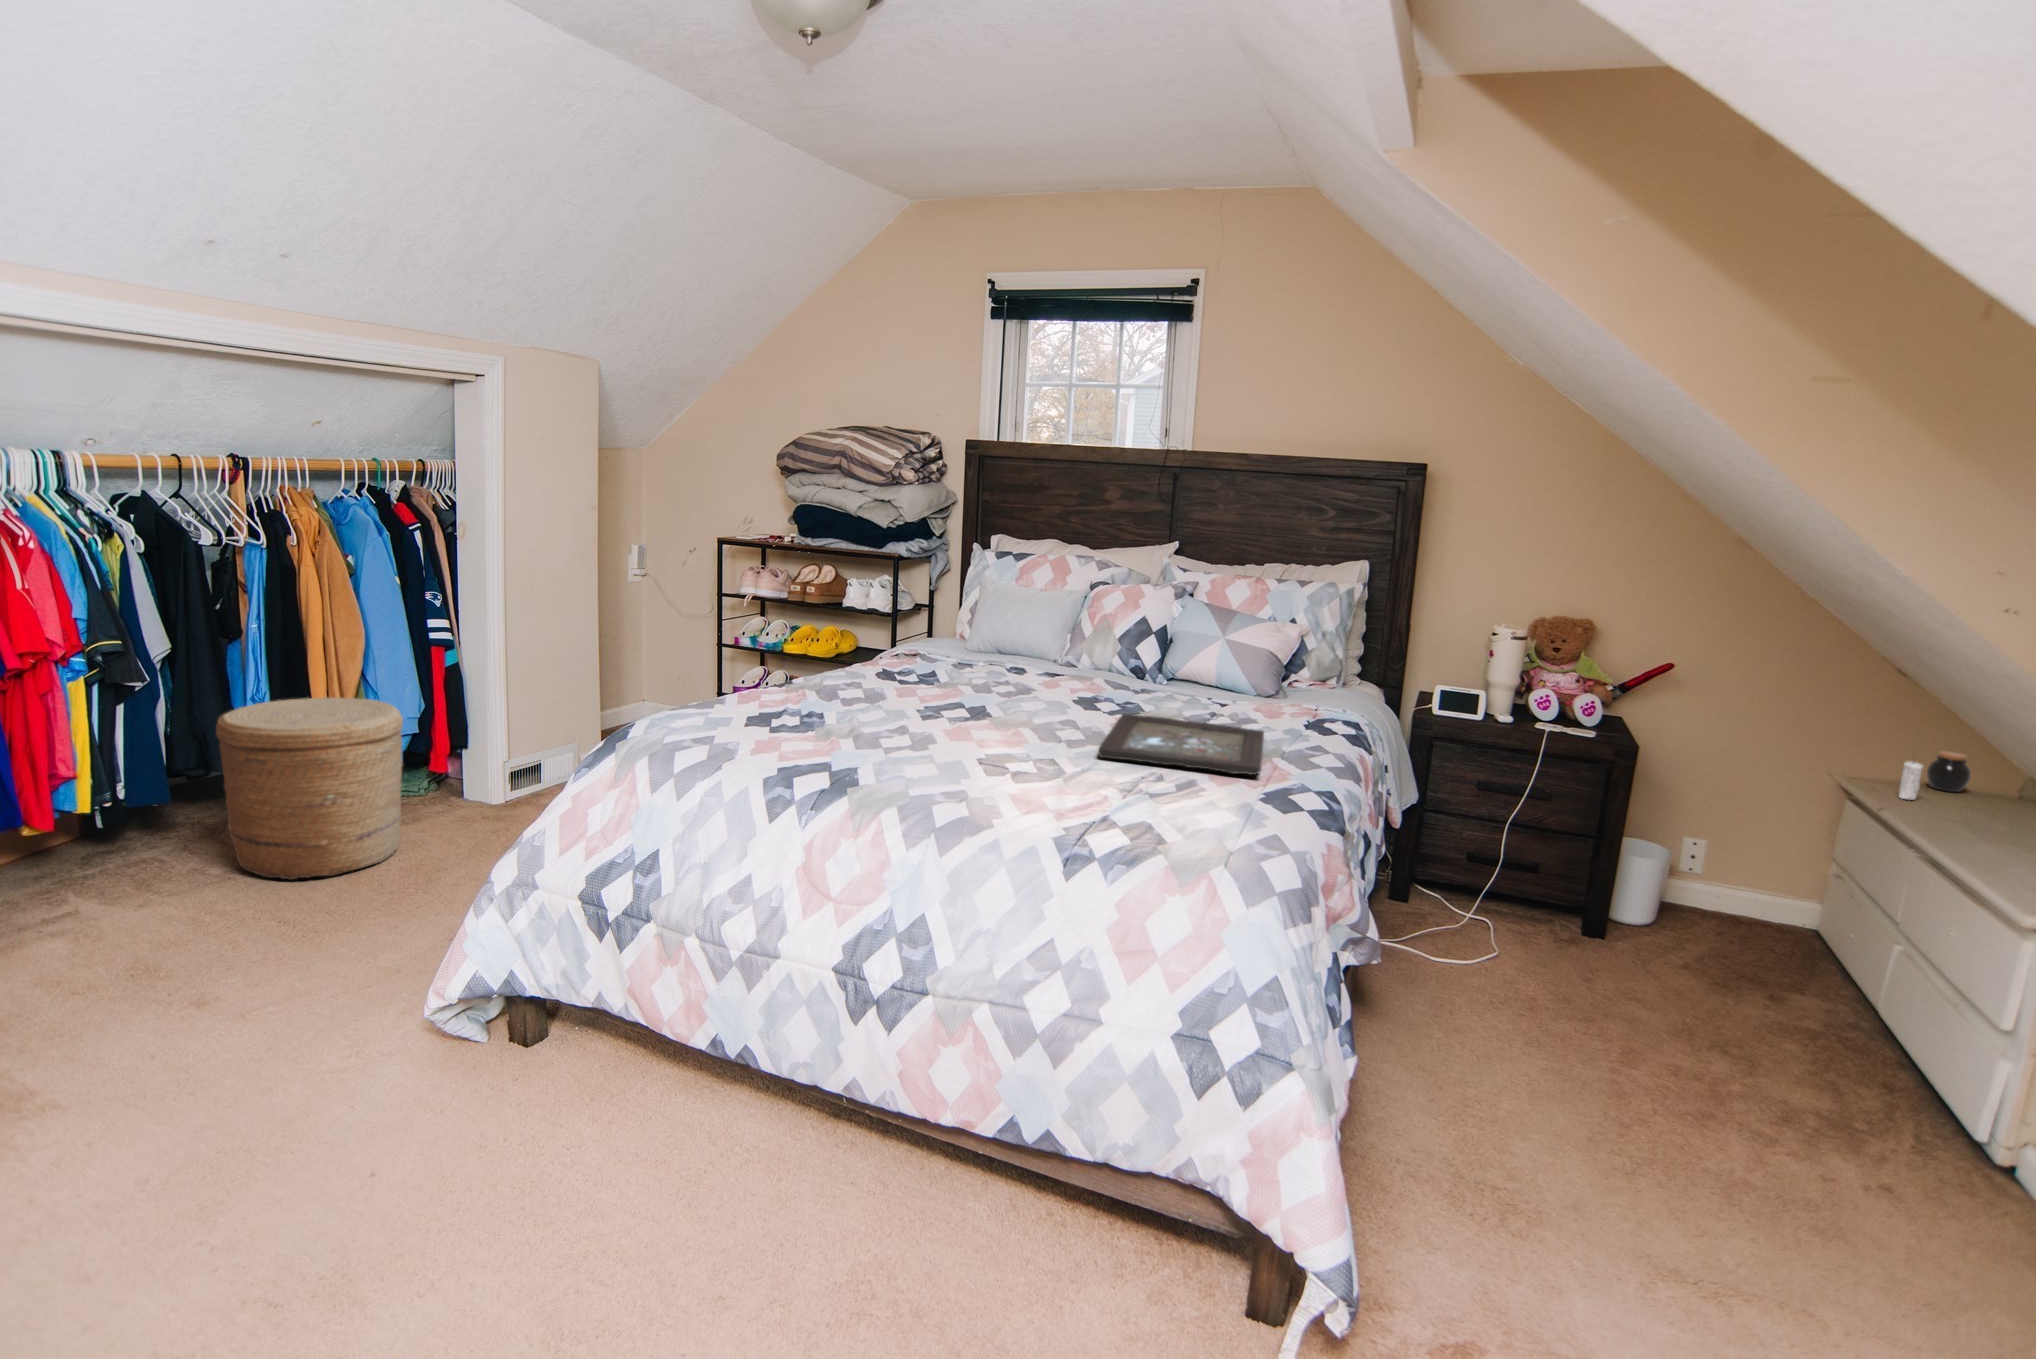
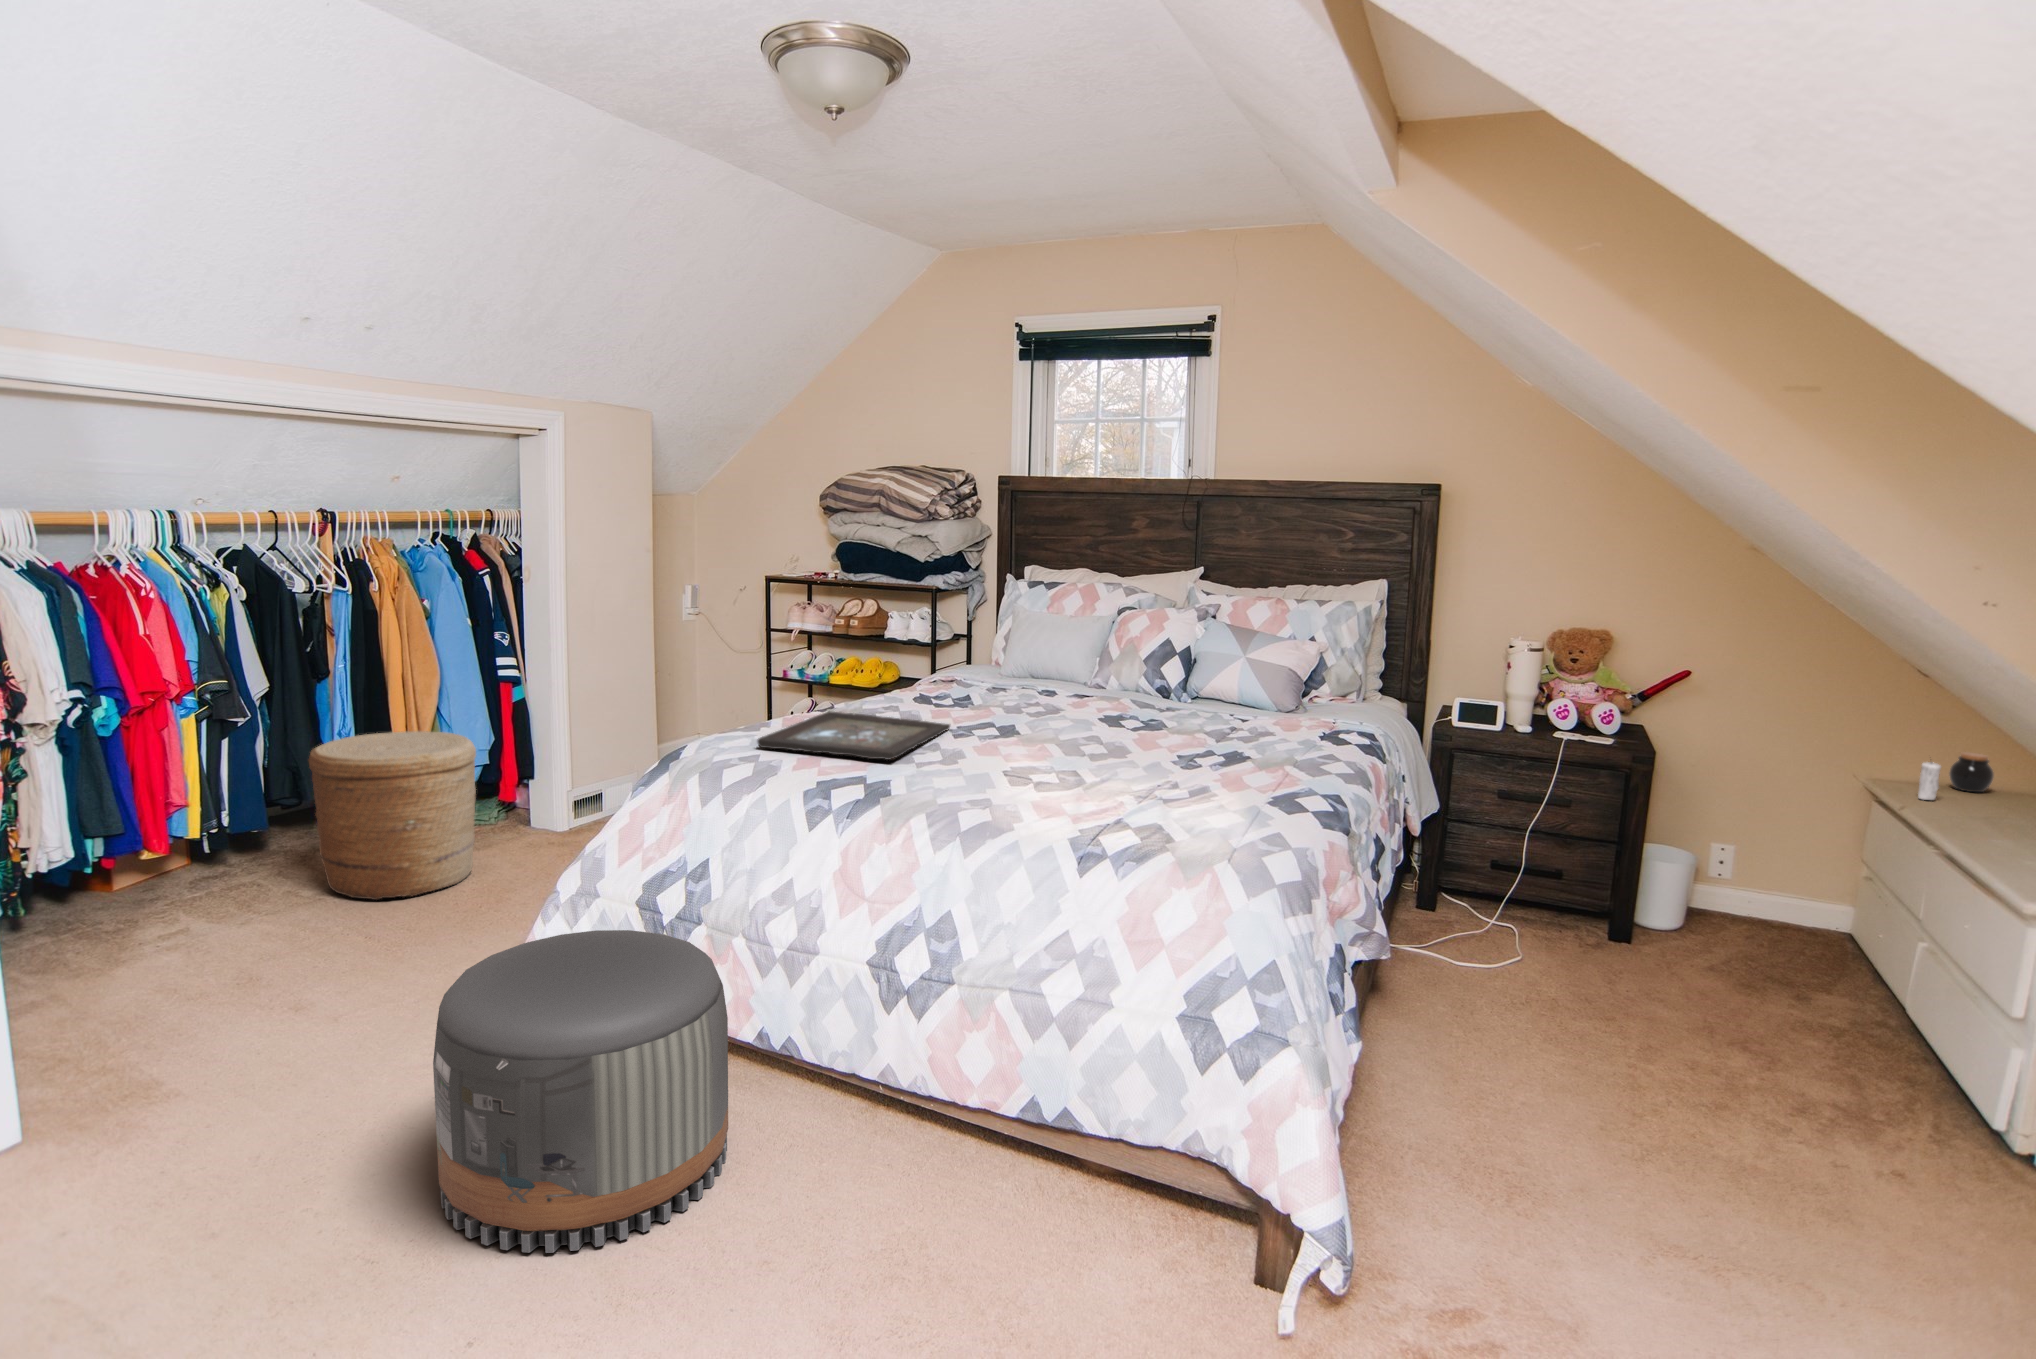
tray: present [1098,714,1264,775] -> present [757,712,950,760]
pouf: none [345,929,678,1293] -> present [433,930,728,1253]

